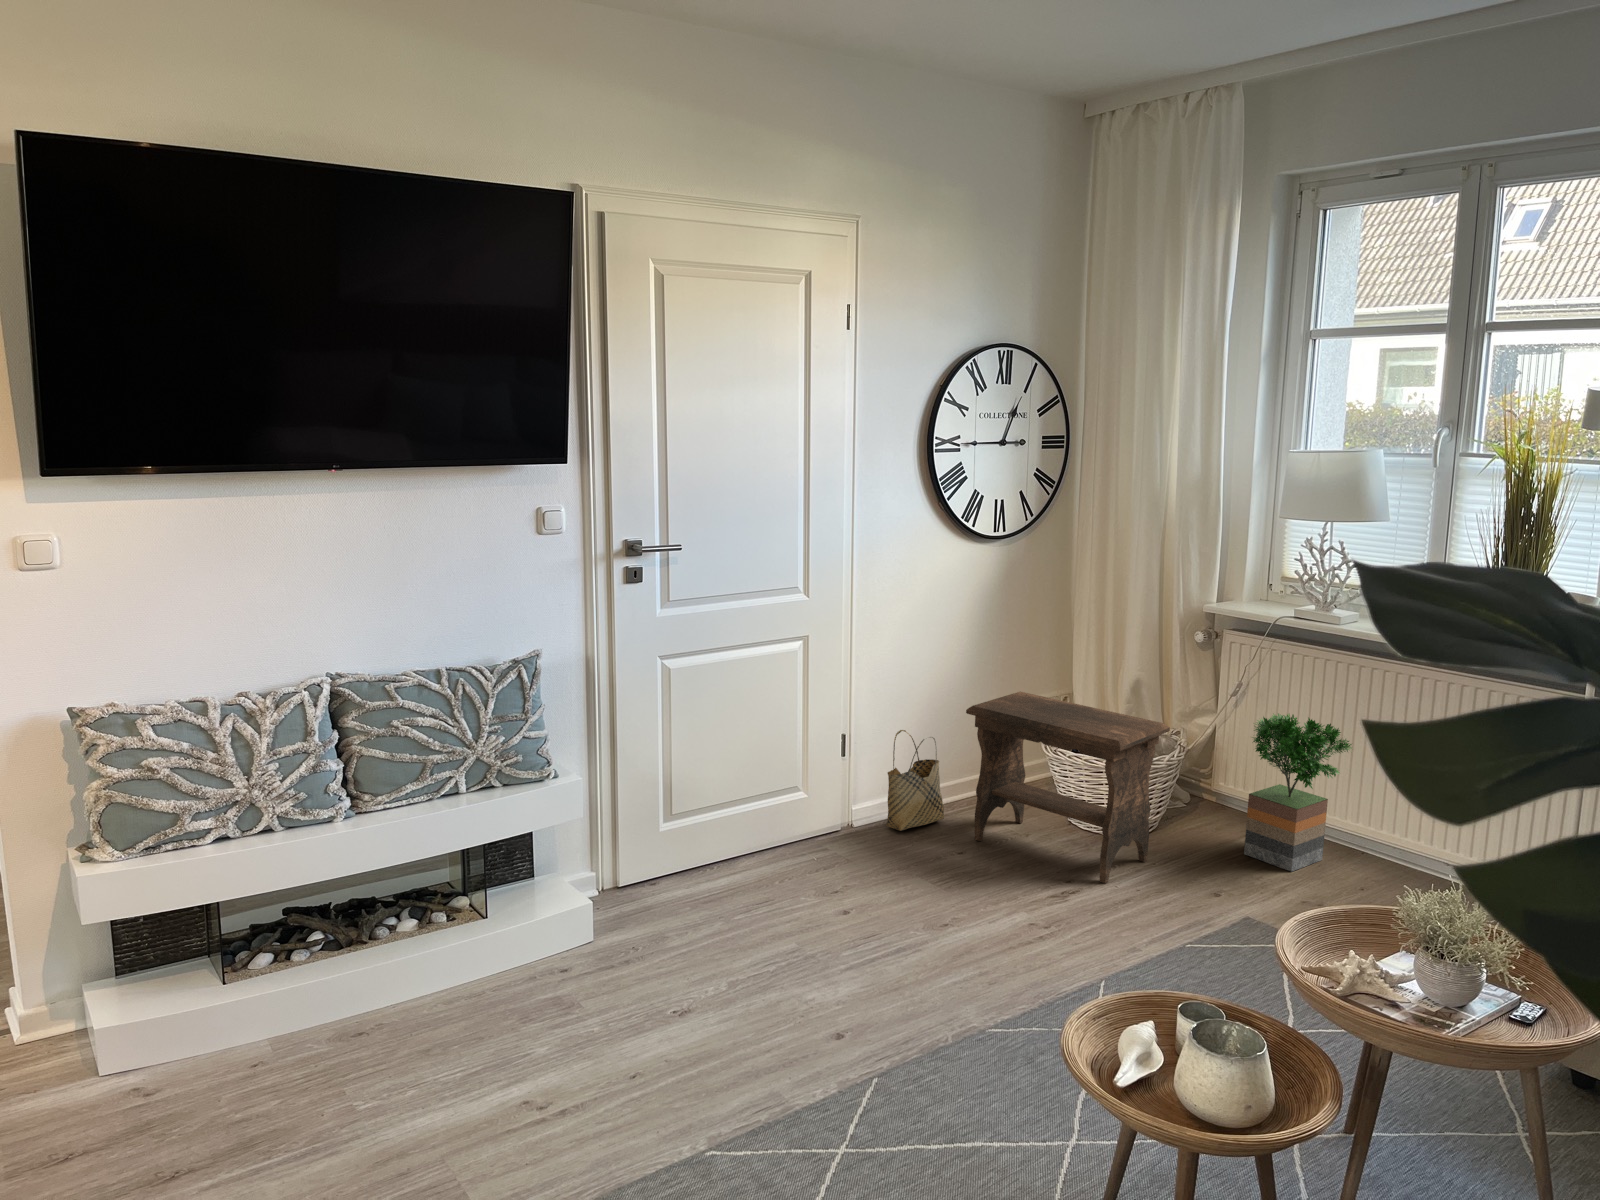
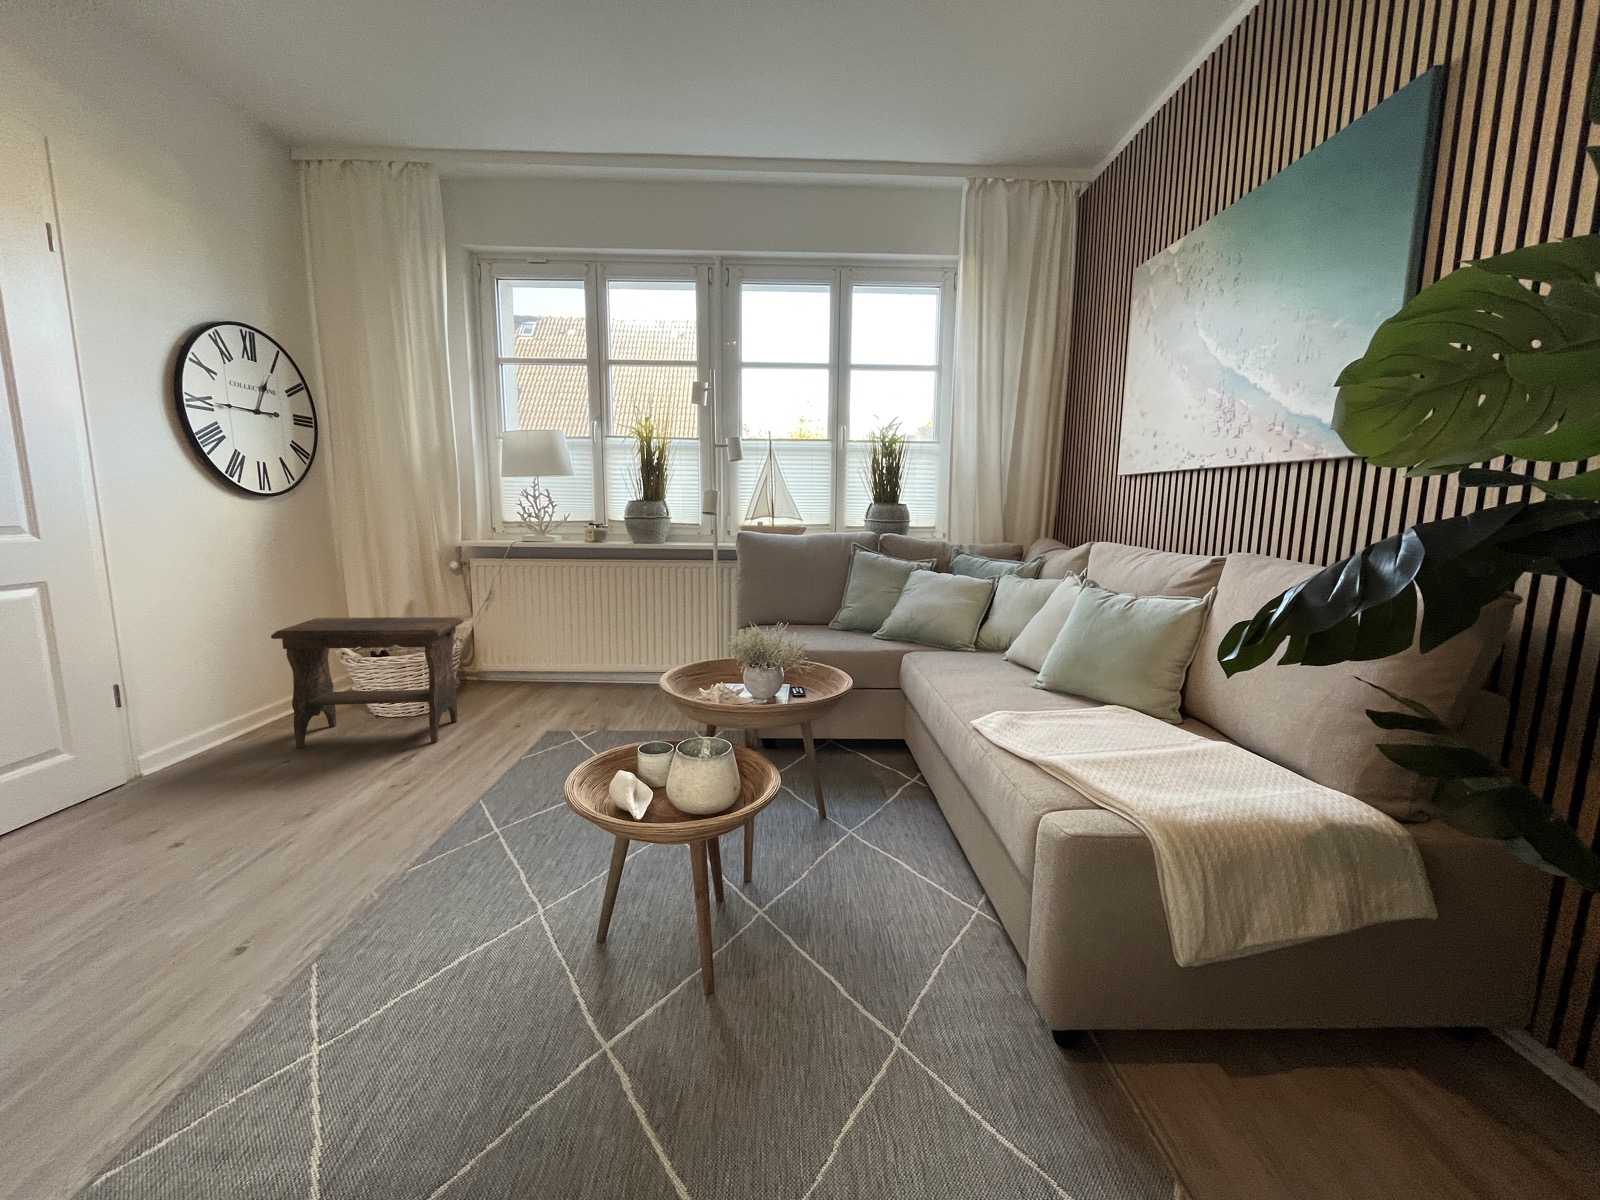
potted tree: present [1244,714,1352,872] -> none [512,602,578,701]
woven basket: present [886,730,944,831] -> none [181,668,254,764]

